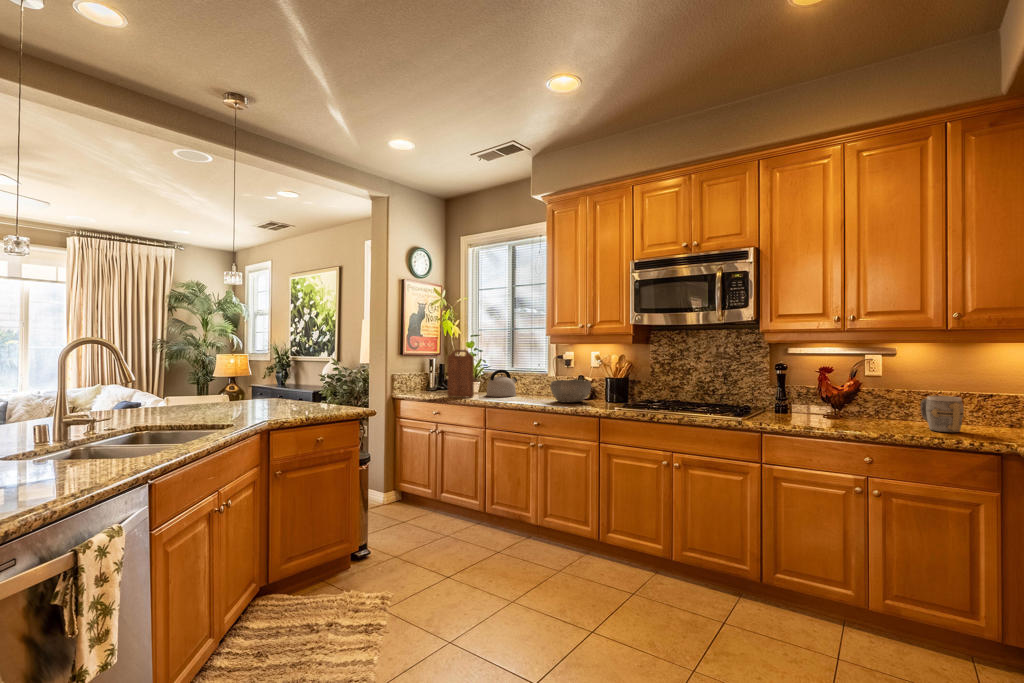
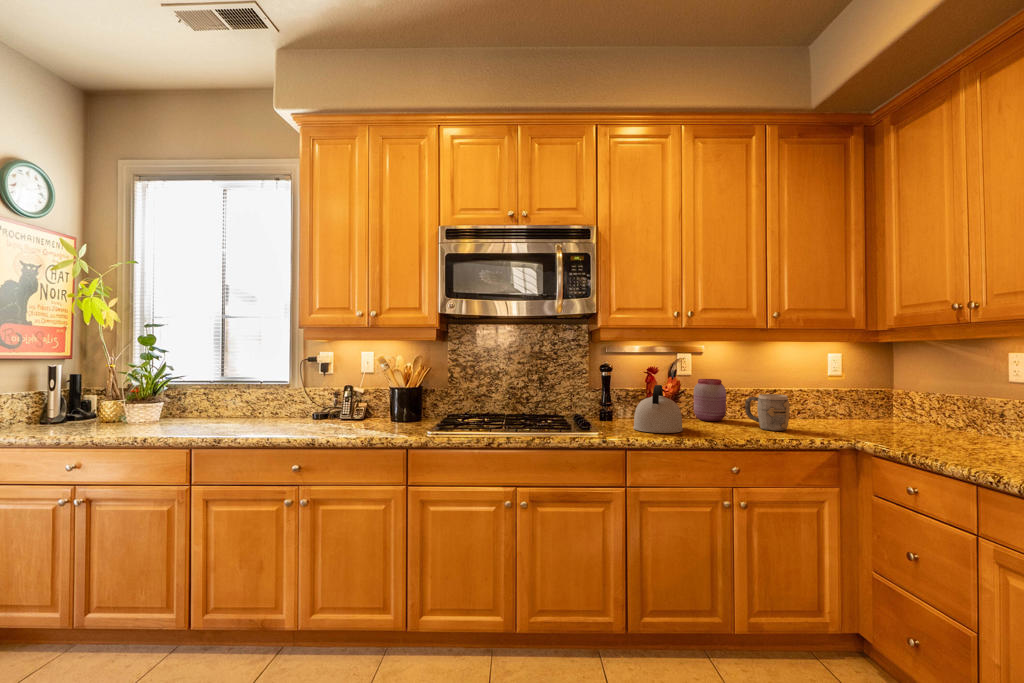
cutting board: present [448,350,474,397] -> none [101,349,161,435]
kettle: present [486,370,517,397] -> present [633,385,683,433]
bowl: present [550,380,591,402] -> none [313,393,376,428]
jar: none [874,380,911,421] -> present [694,379,726,421]

